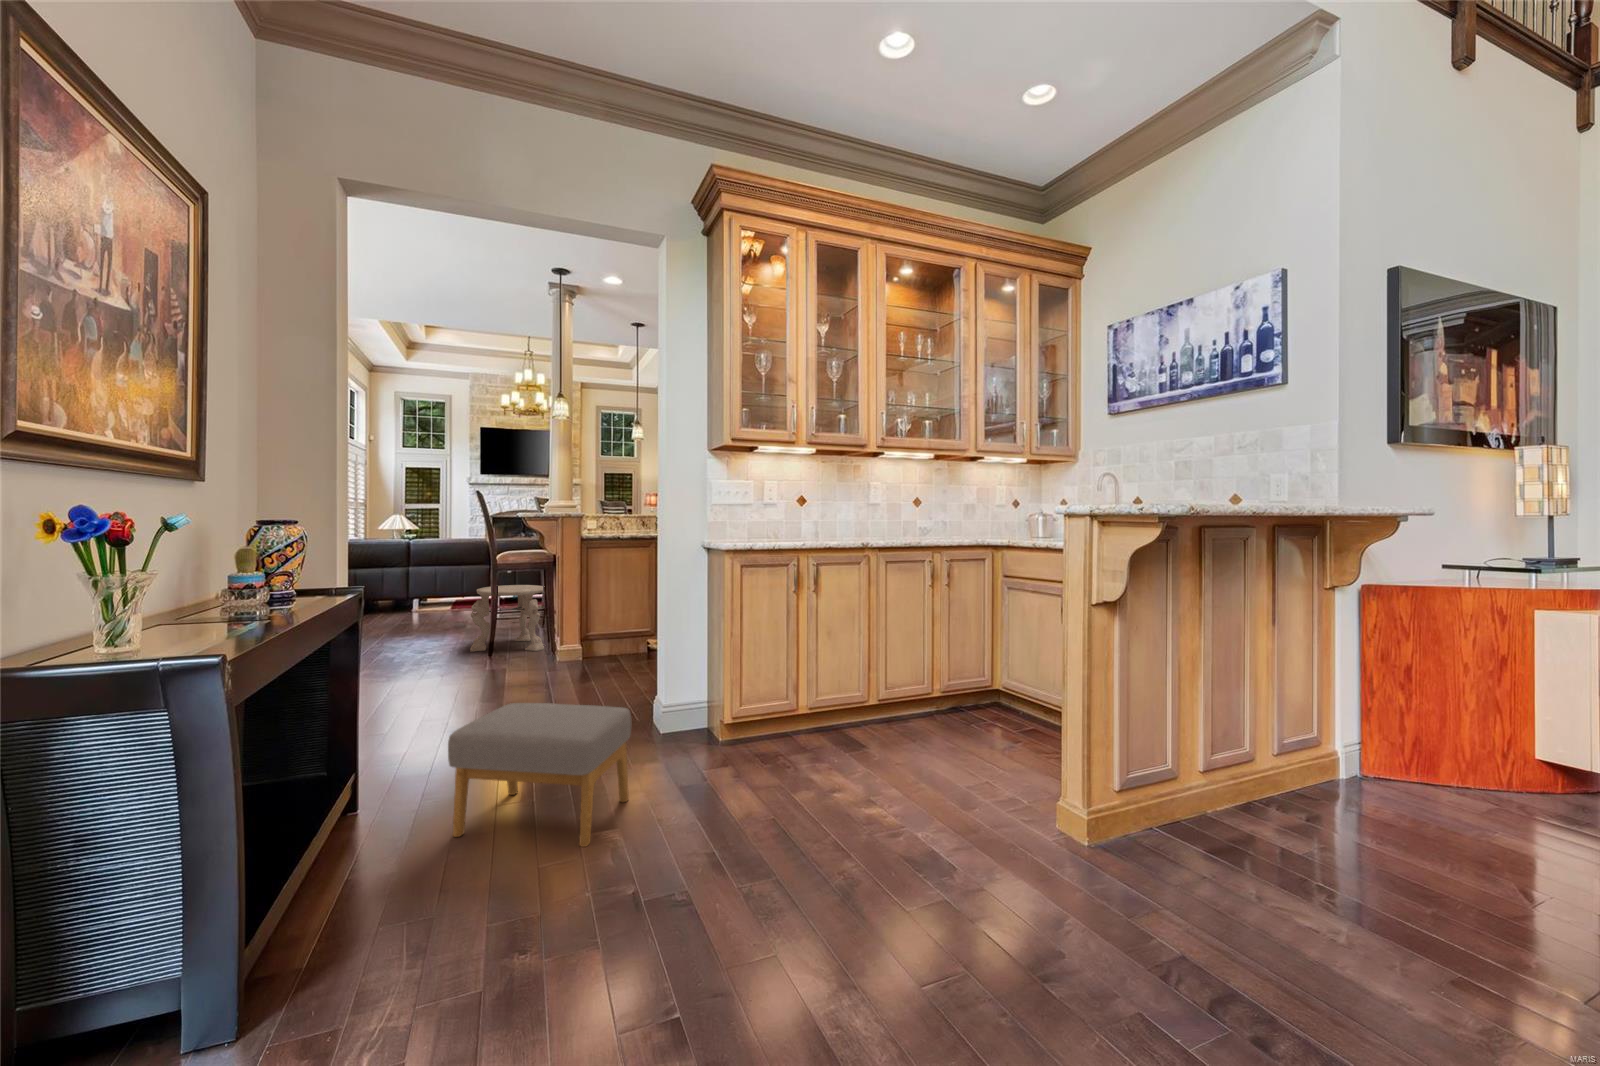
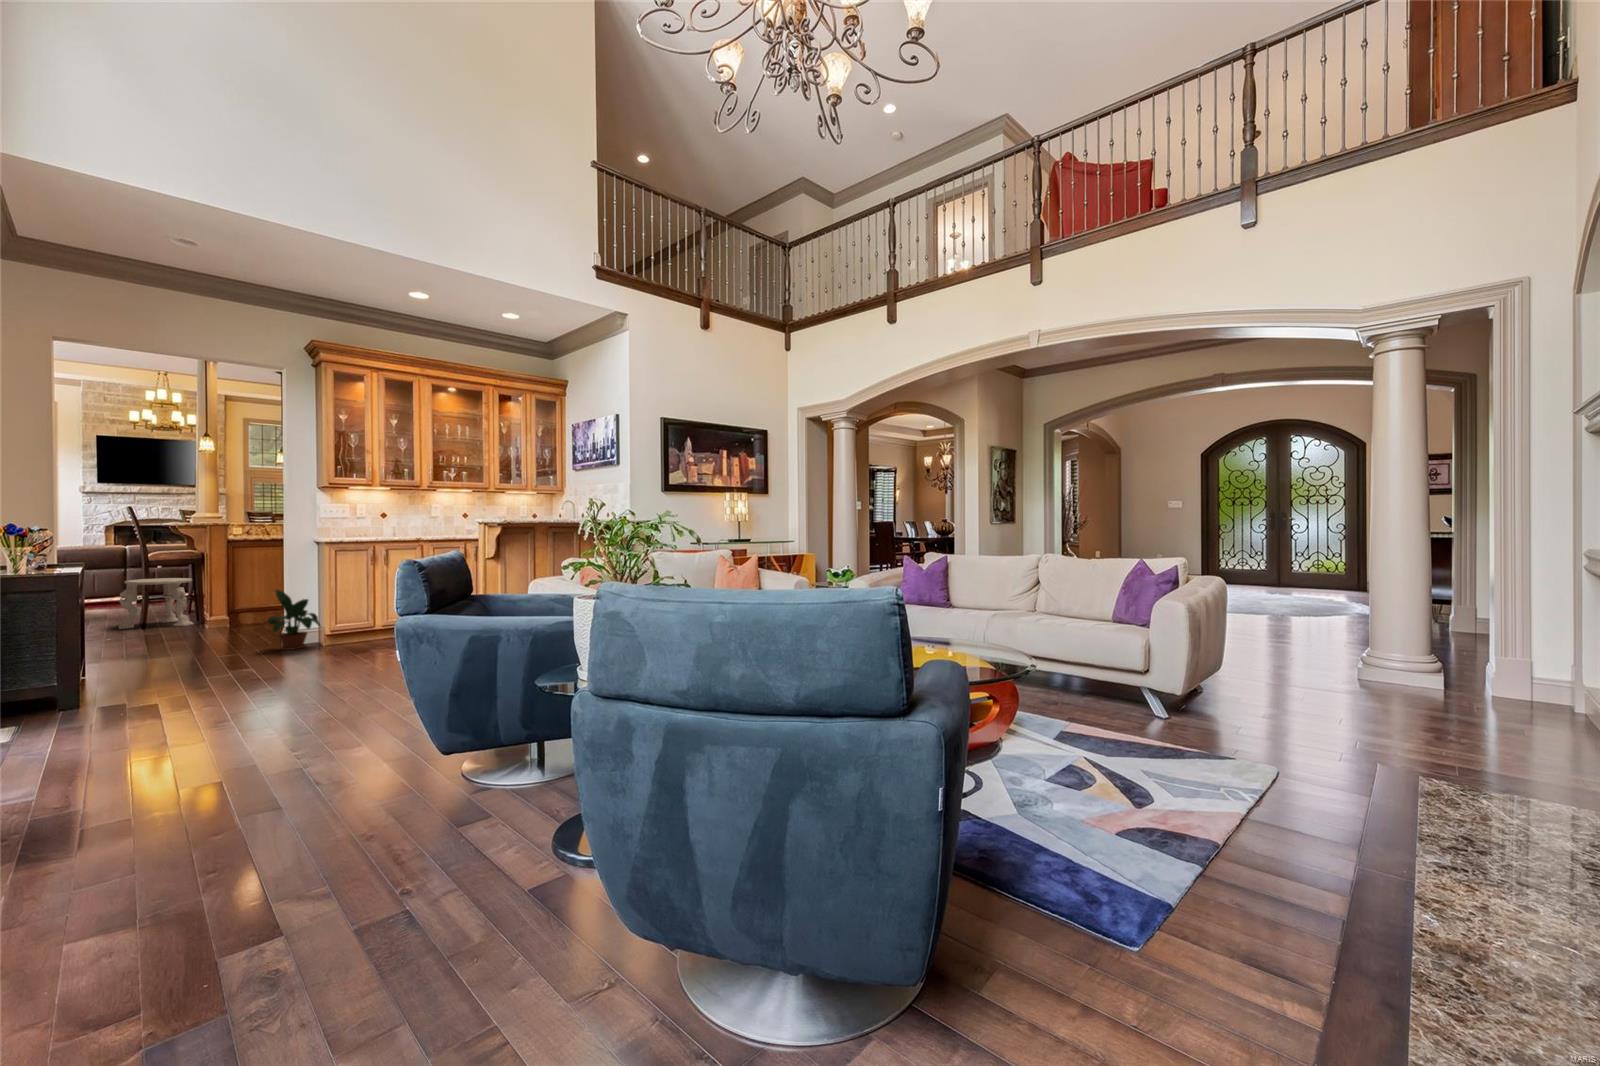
potted plant: none [624,634,721,751] -> present [267,590,320,650]
footstool: present [448,703,631,847] -> none [153,617,259,674]

